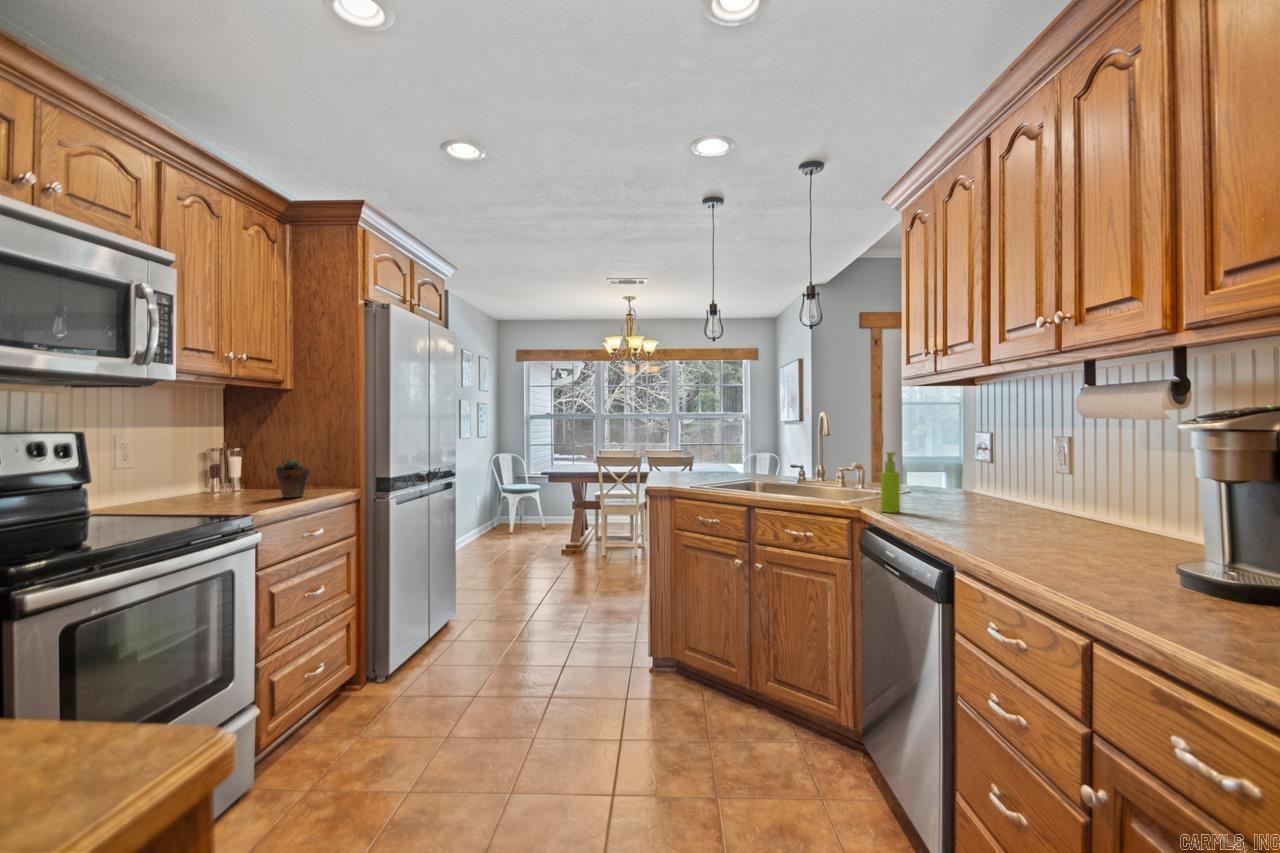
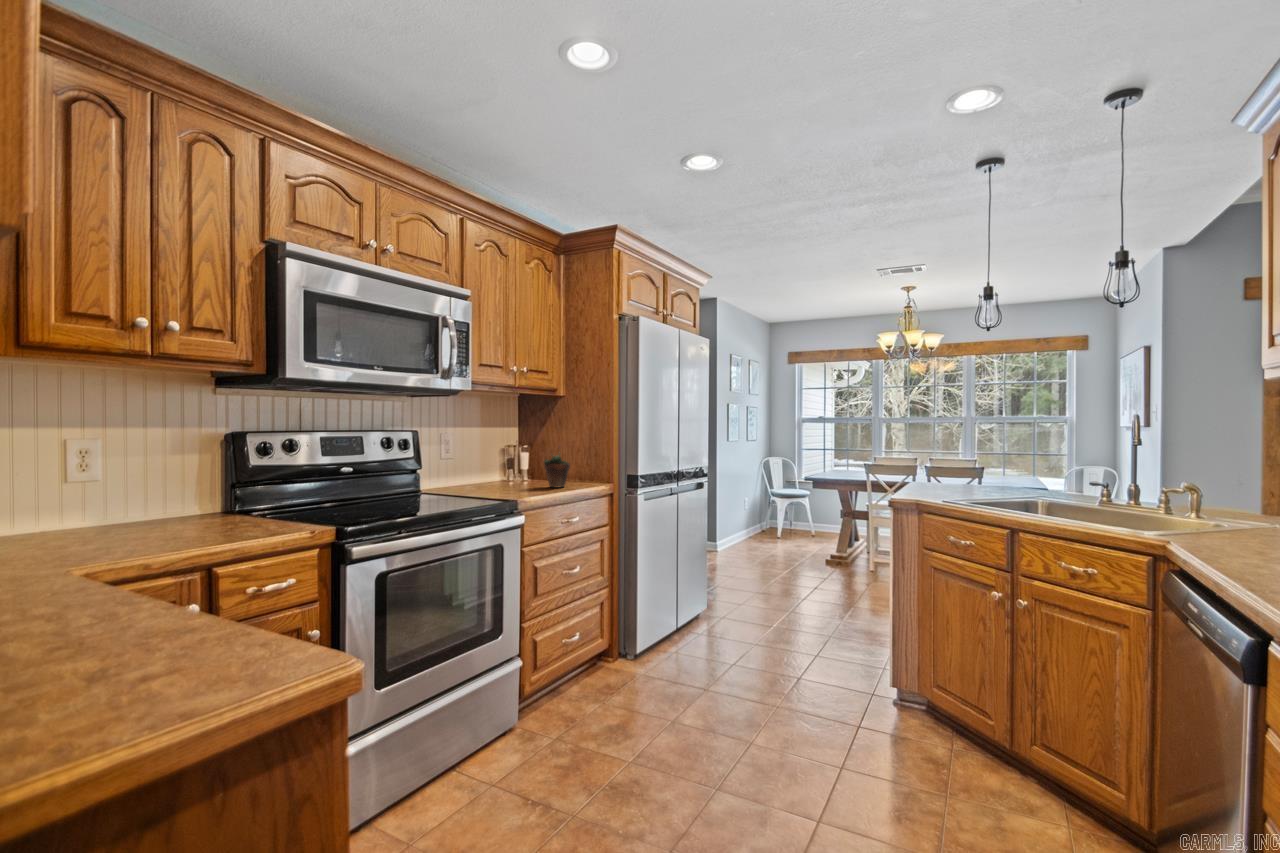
soap dispenser: present [881,452,900,513] -> none [1204,470,1238,554]

